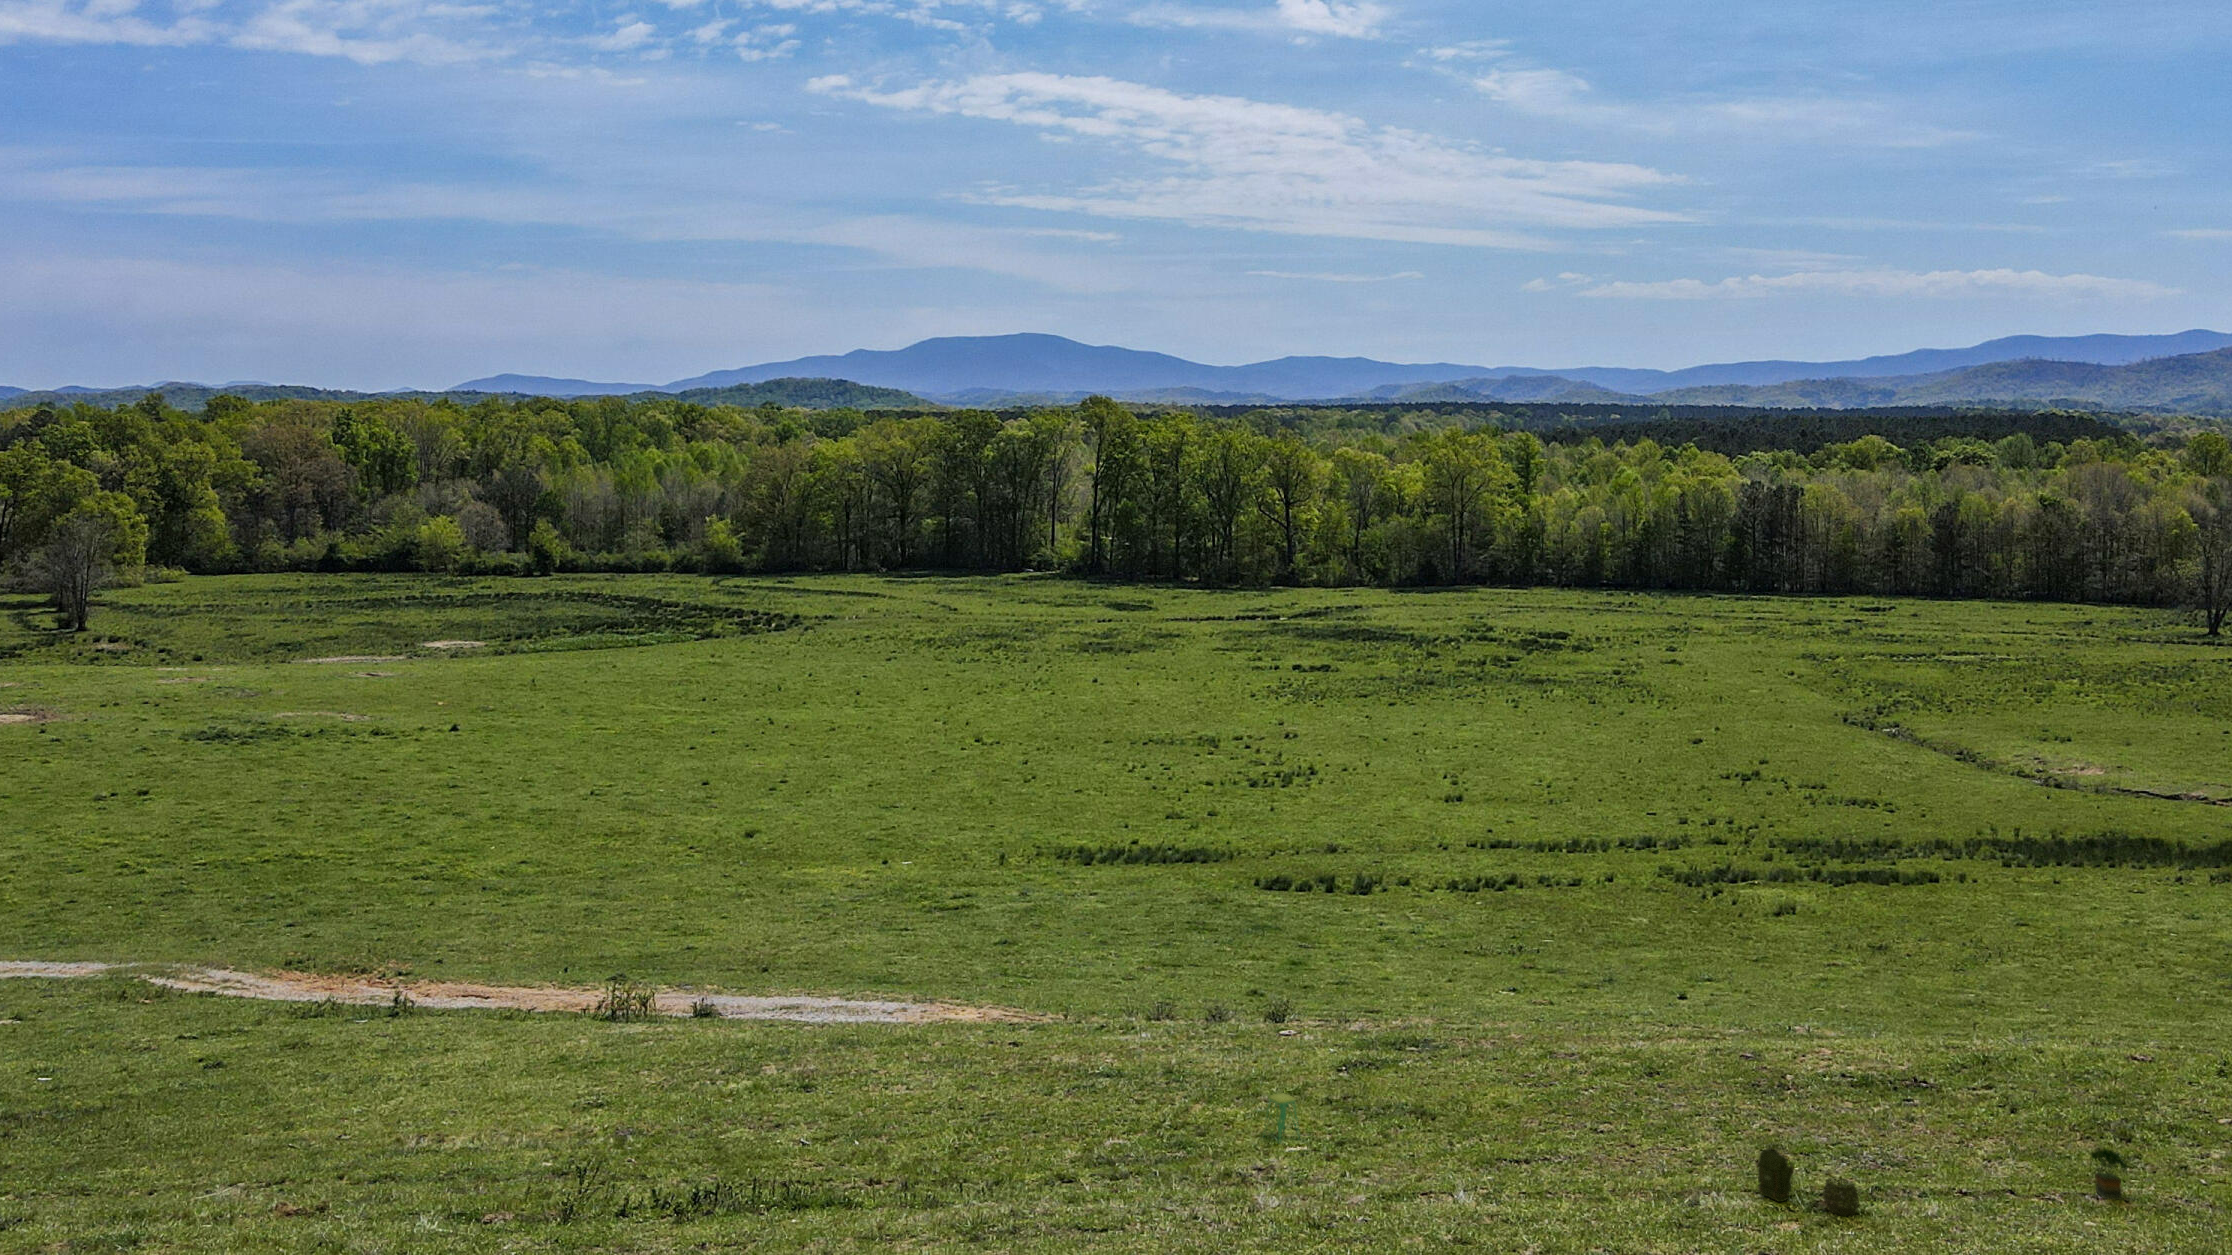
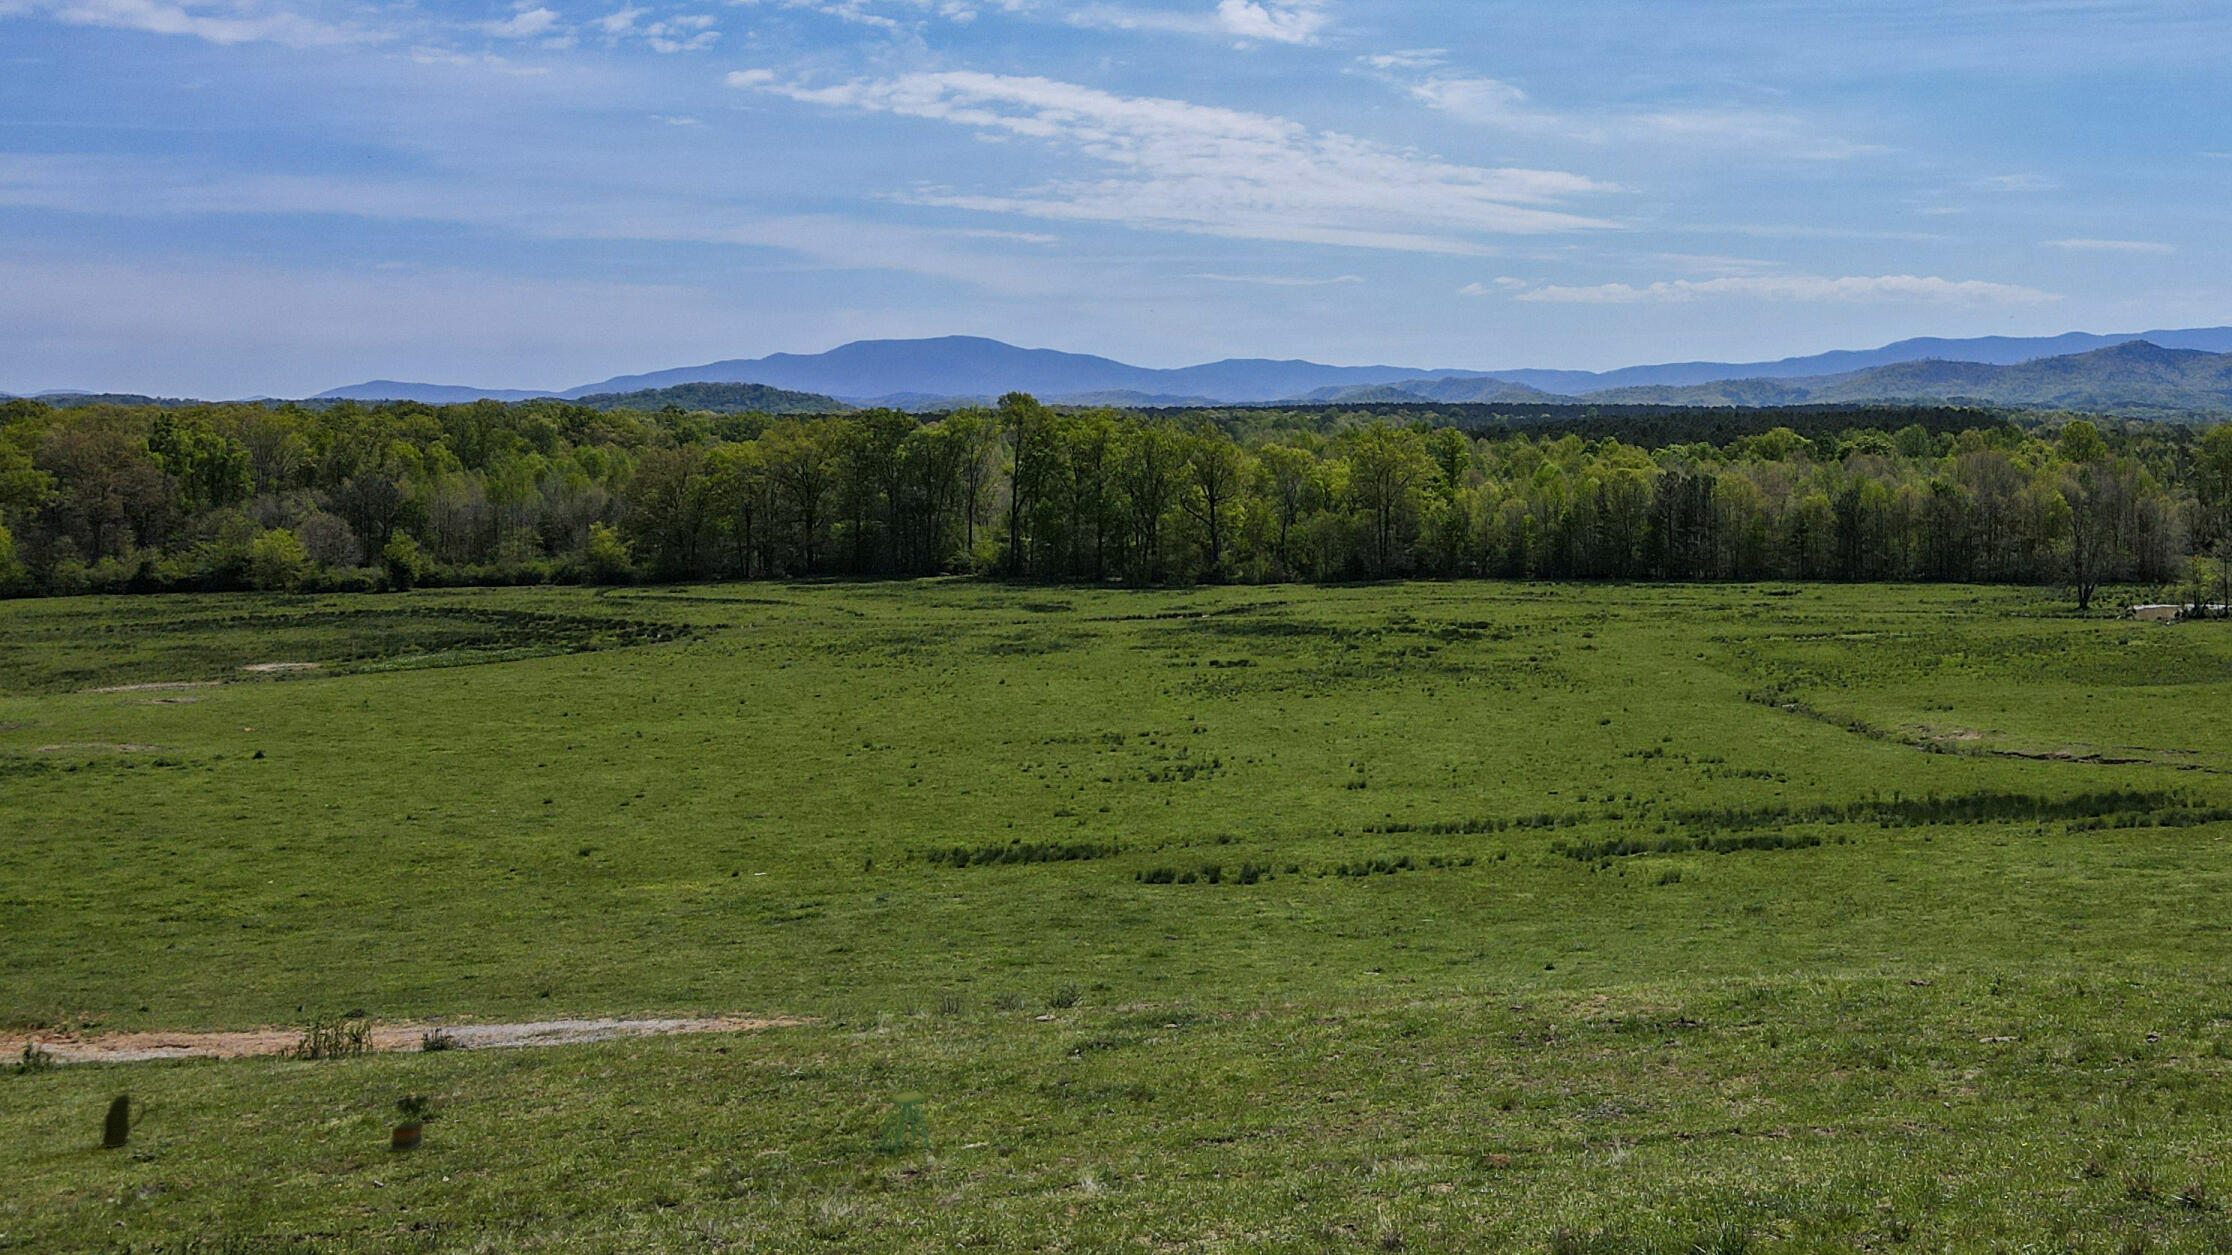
backpack: present [1757,1149,1794,1202] -> present [102,1094,146,1147]
potted tree: present [2090,1149,2128,1200] -> present [391,1095,431,1152]
woven basket: present [1823,1178,1859,1216] -> none [1521,1133,1560,1178]

